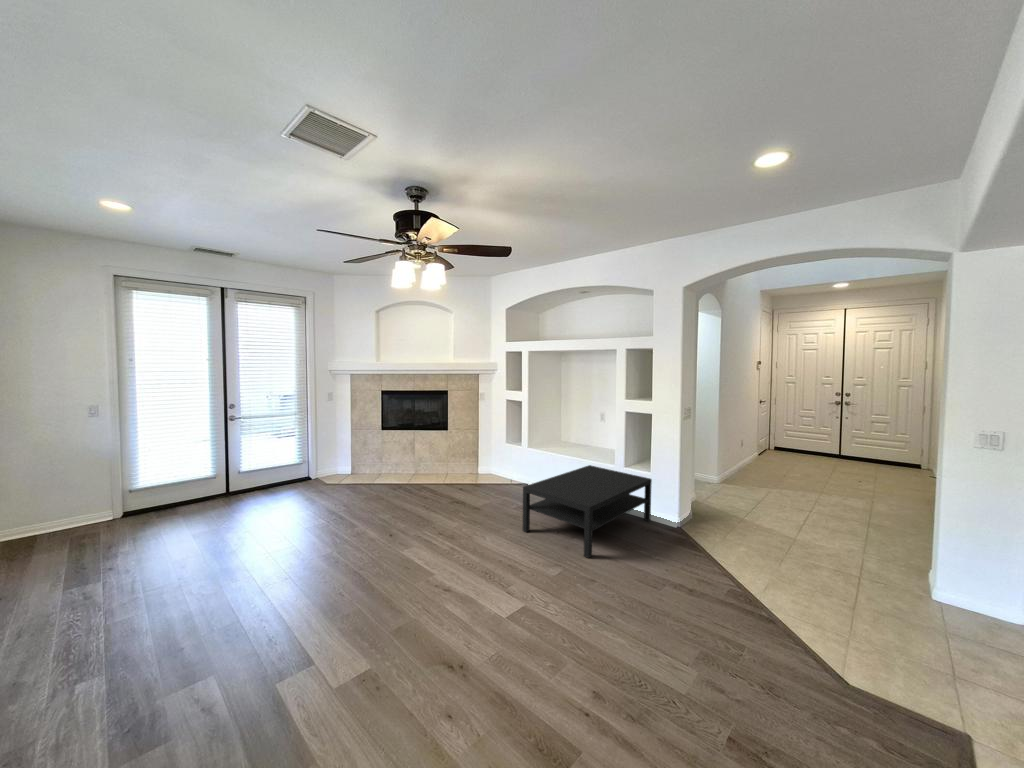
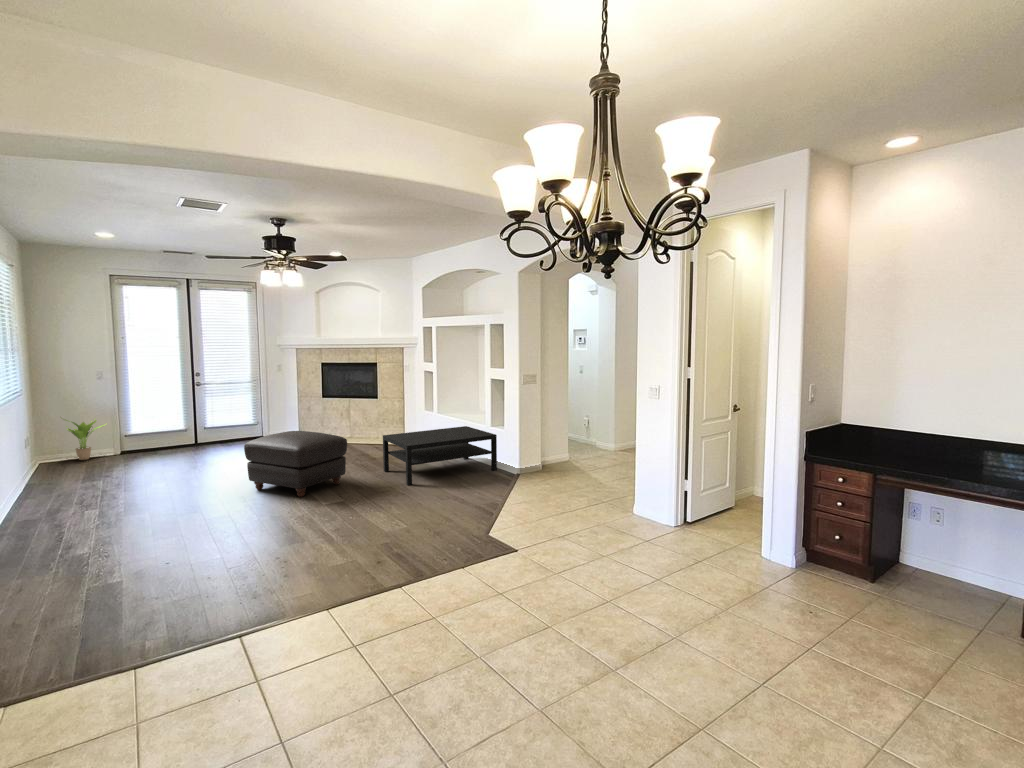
potted plant: none [23,472,103,537] -> present [66,420,104,460]
ottoman: none [373,491,506,601] -> present [244,431,347,497]

